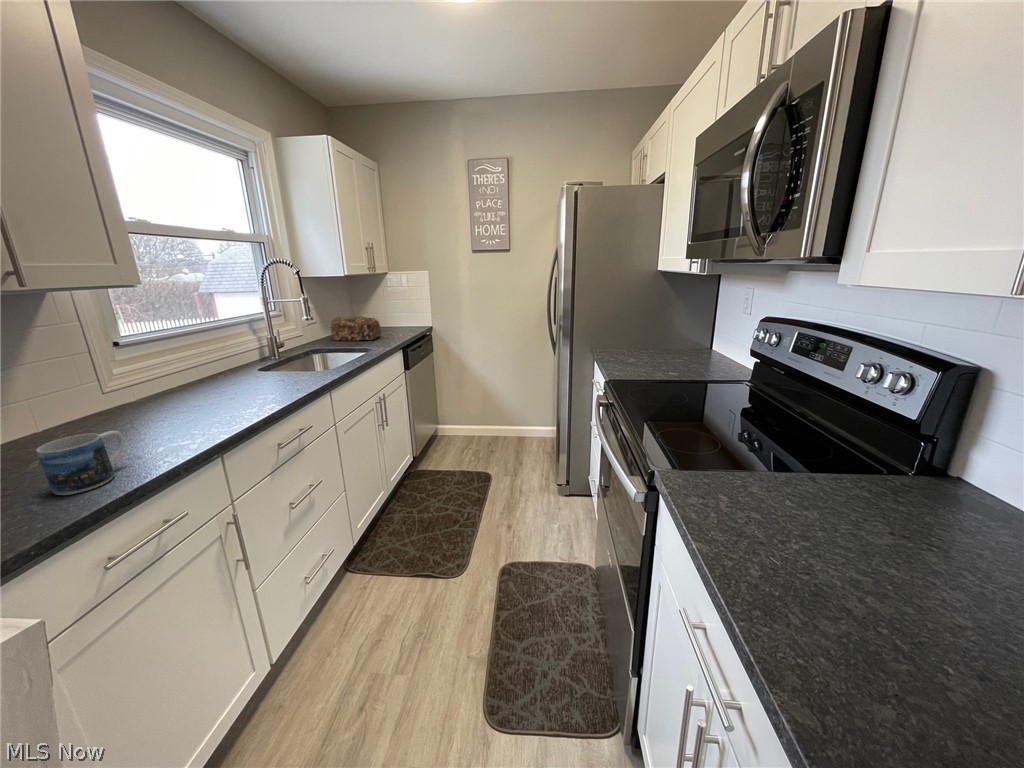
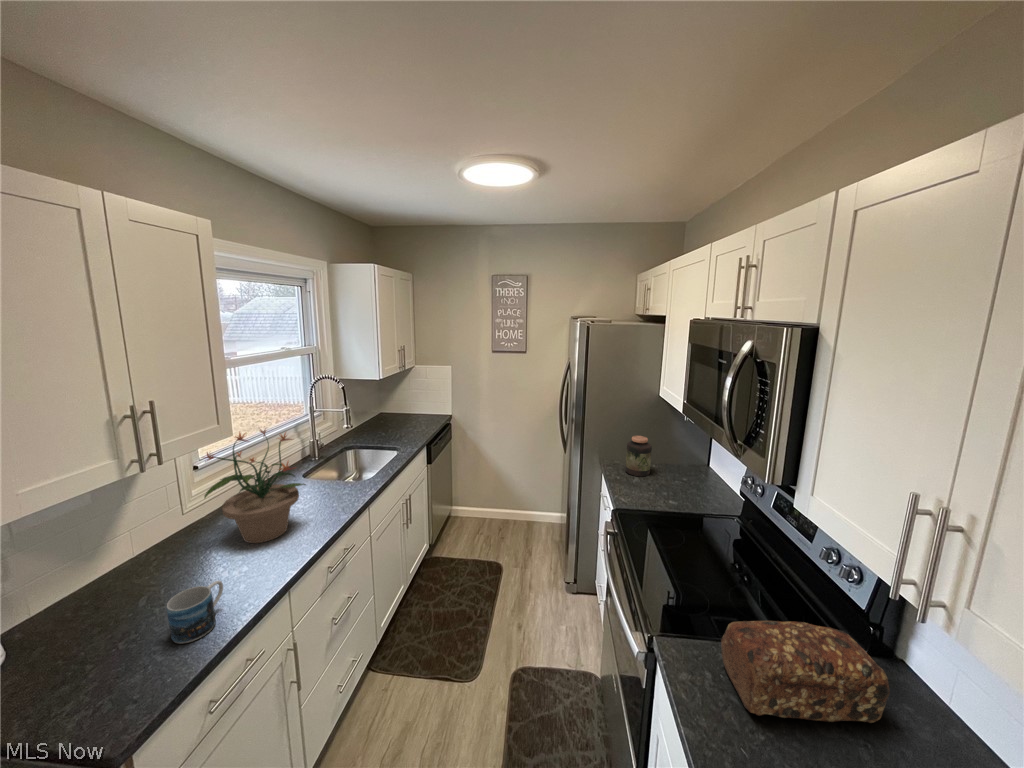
potted plant: none [100,287,245,417] -> present [204,429,306,543]
jar: none [620,316,649,359] -> present [625,436,652,476]
bread loaf: present [331,317,381,341] -> present [721,621,890,723]

